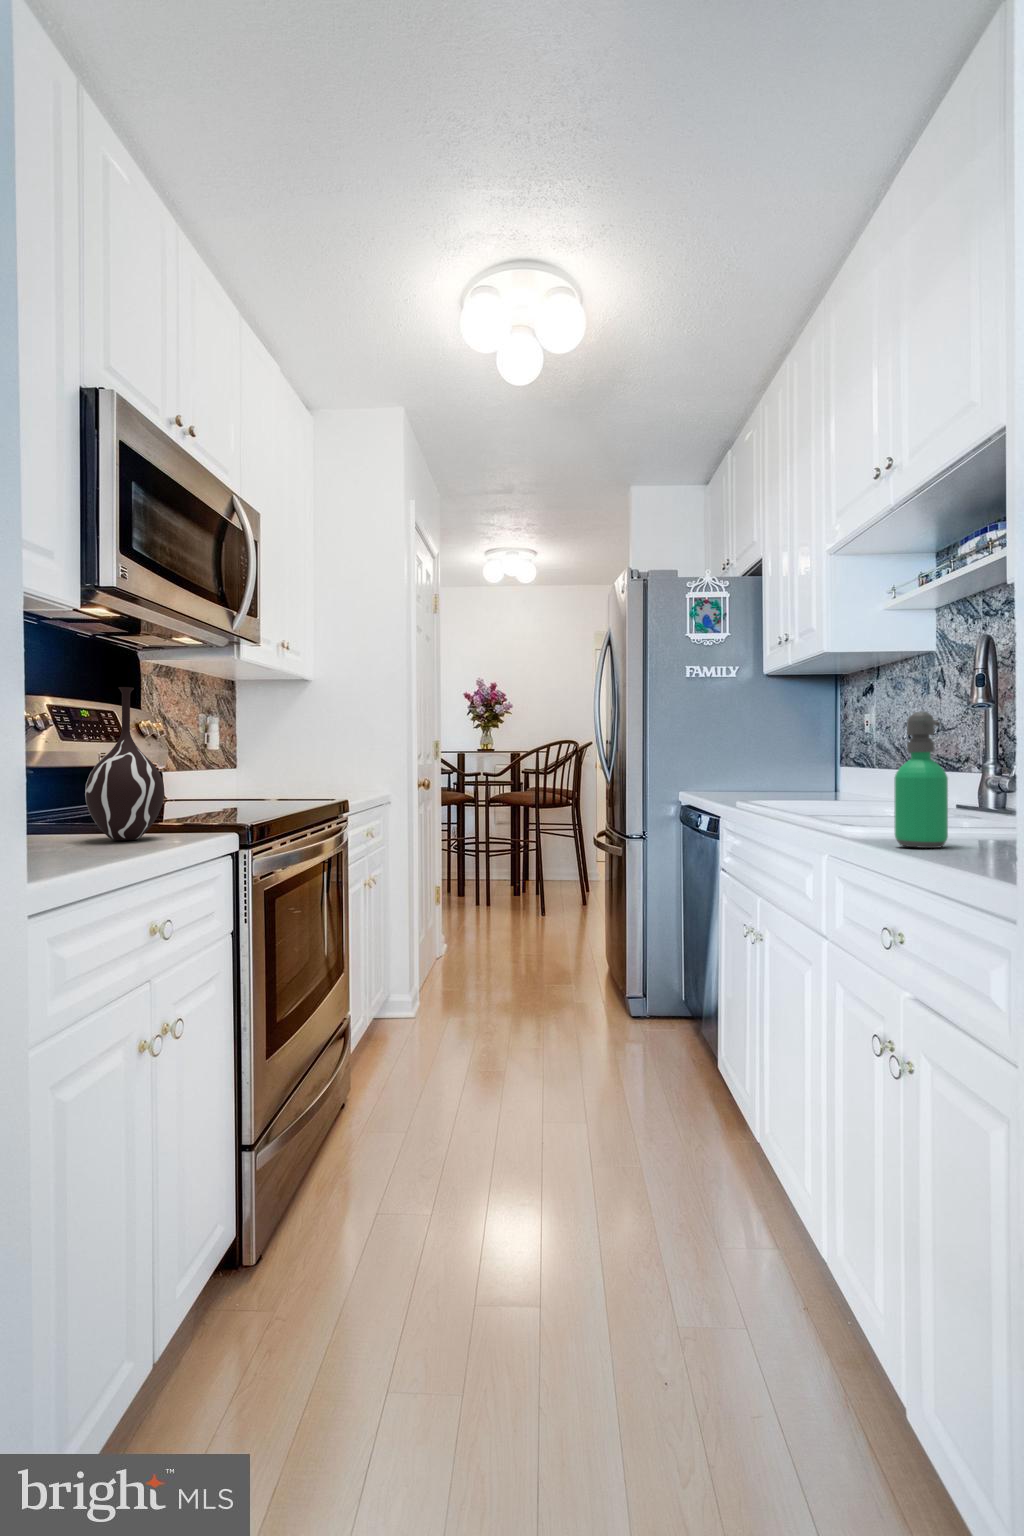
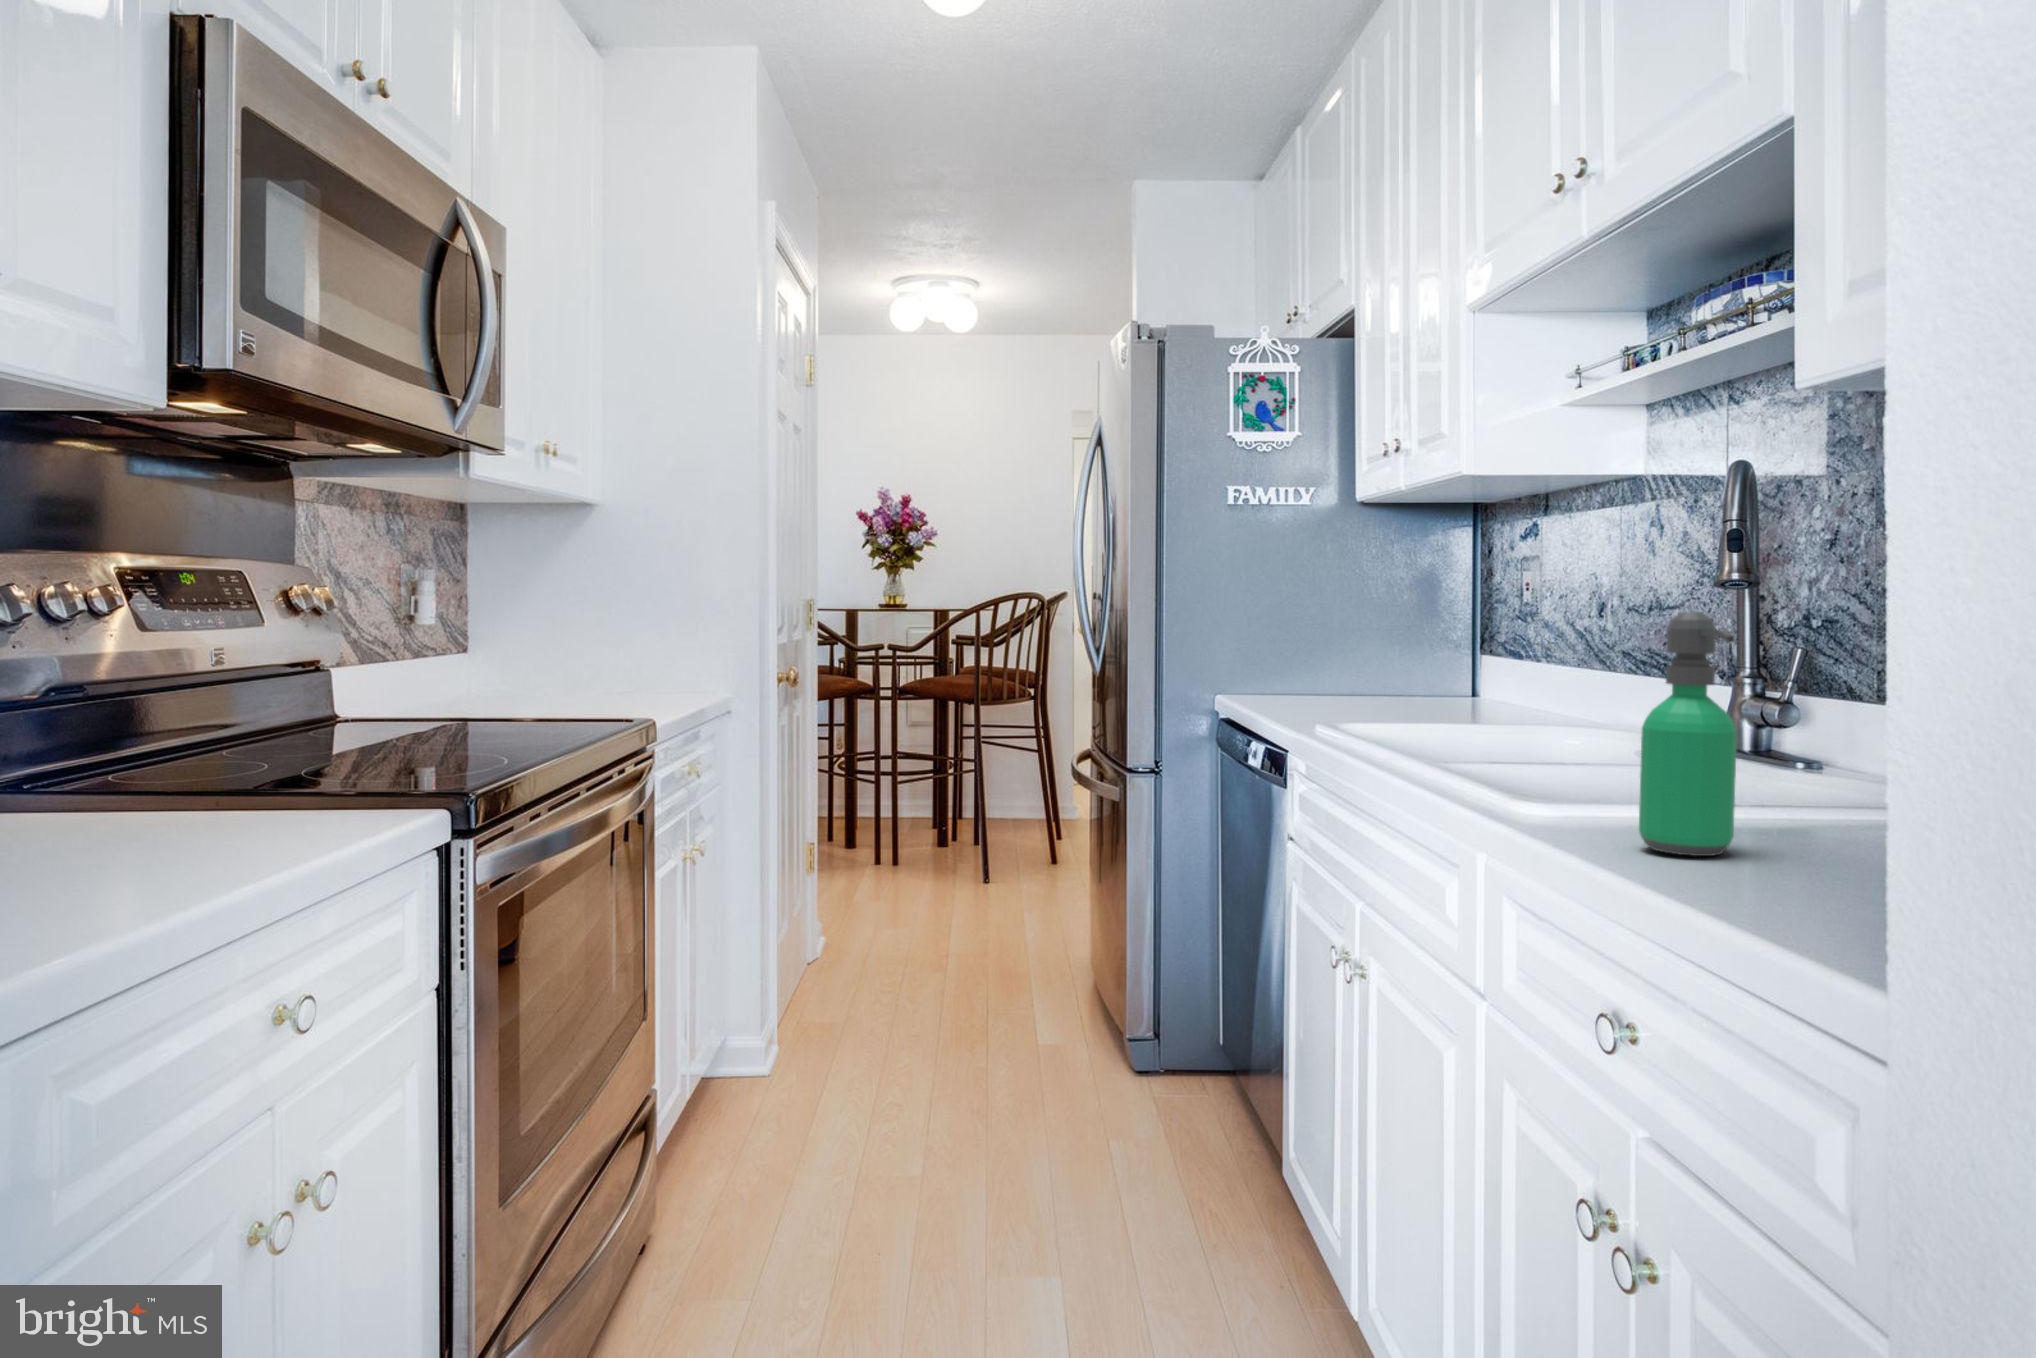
vase: present [85,687,164,840] -> none [127,547,293,843]

